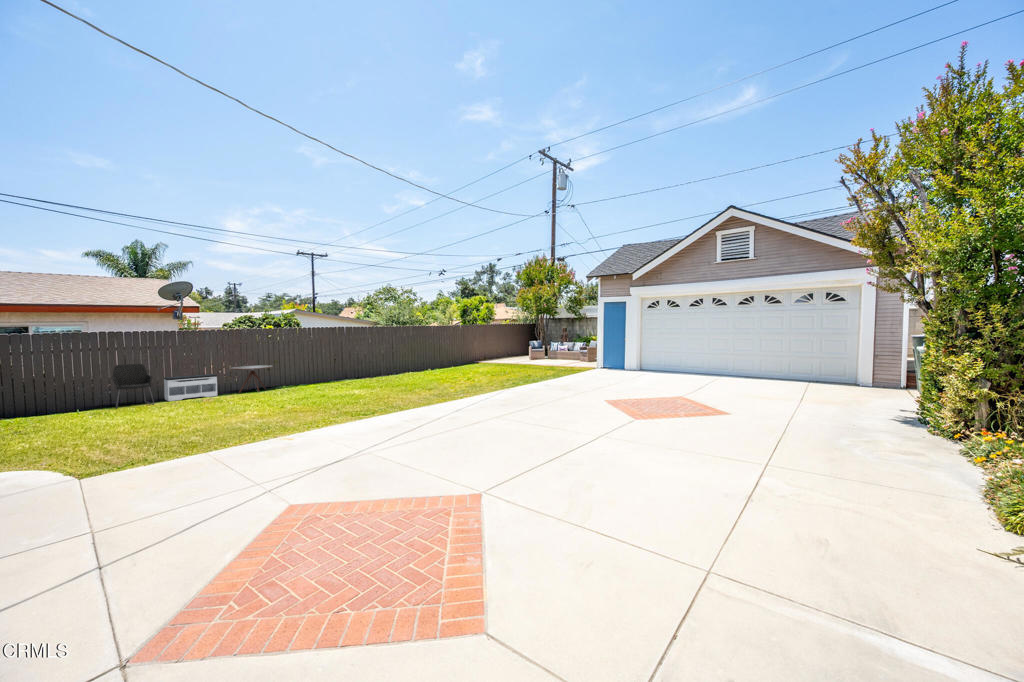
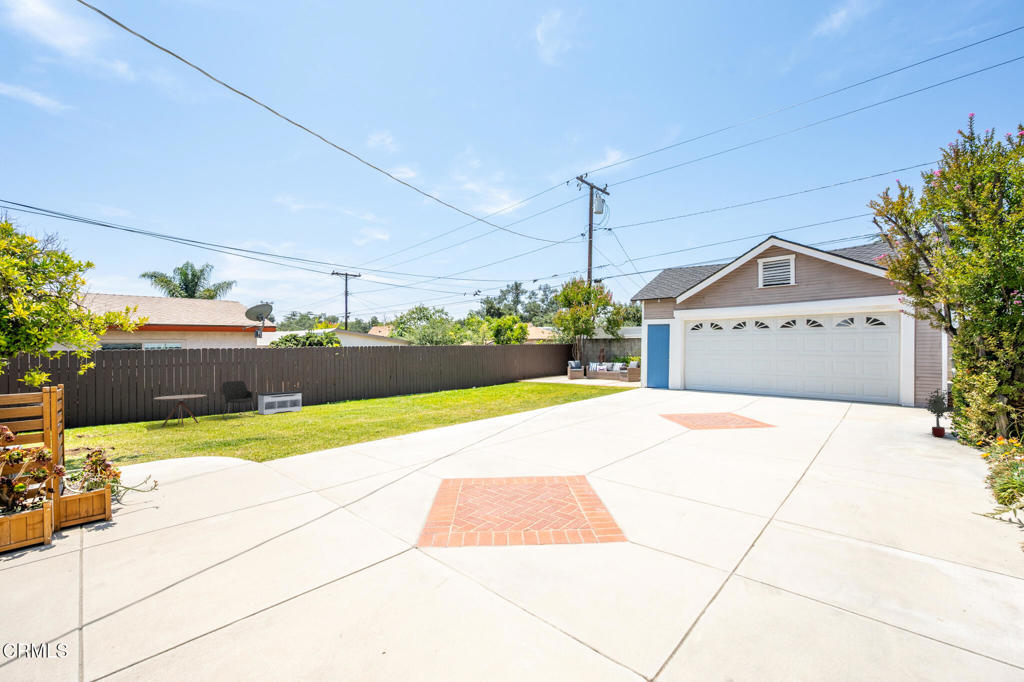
round table: present [231,365,273,393] -> present [154,395,206,427]
potted tree: none [891,370,935,426] -> present [926,389,961,437]

